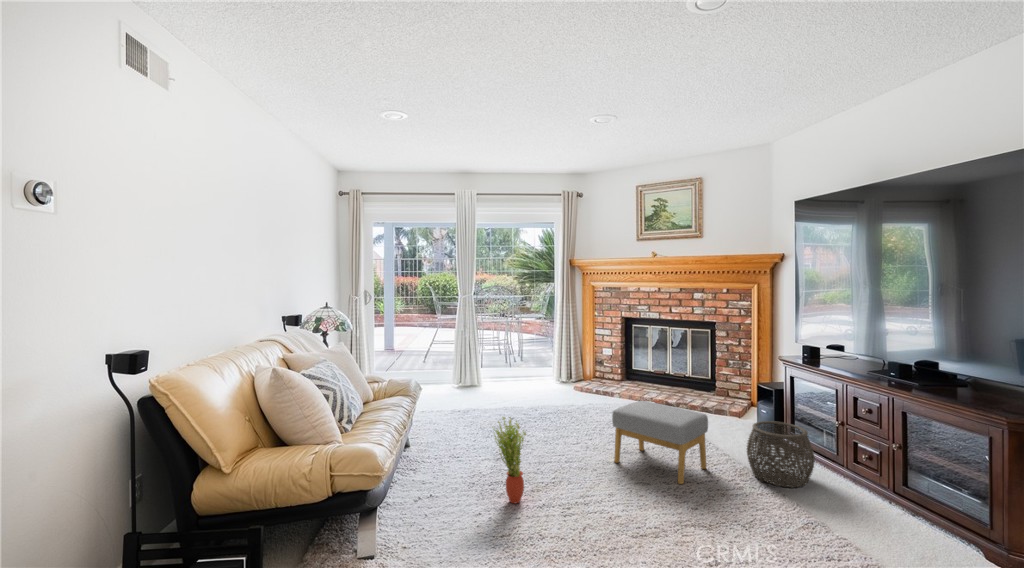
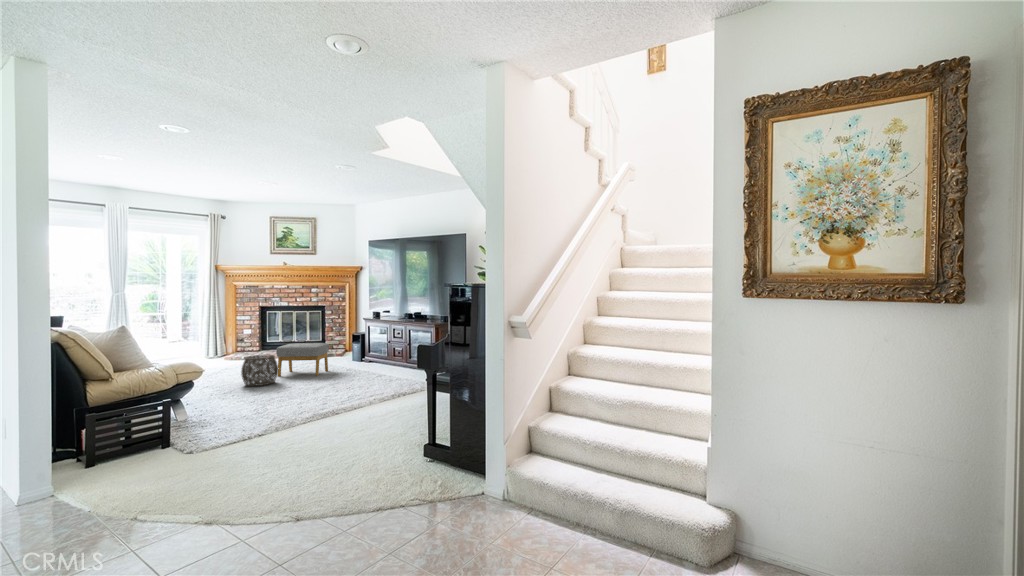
potted plant: present [495,417,526,503] -> none [215,347,238,393]
woven basket: present [747,421,815,488] -> present [241,354,278,386]

